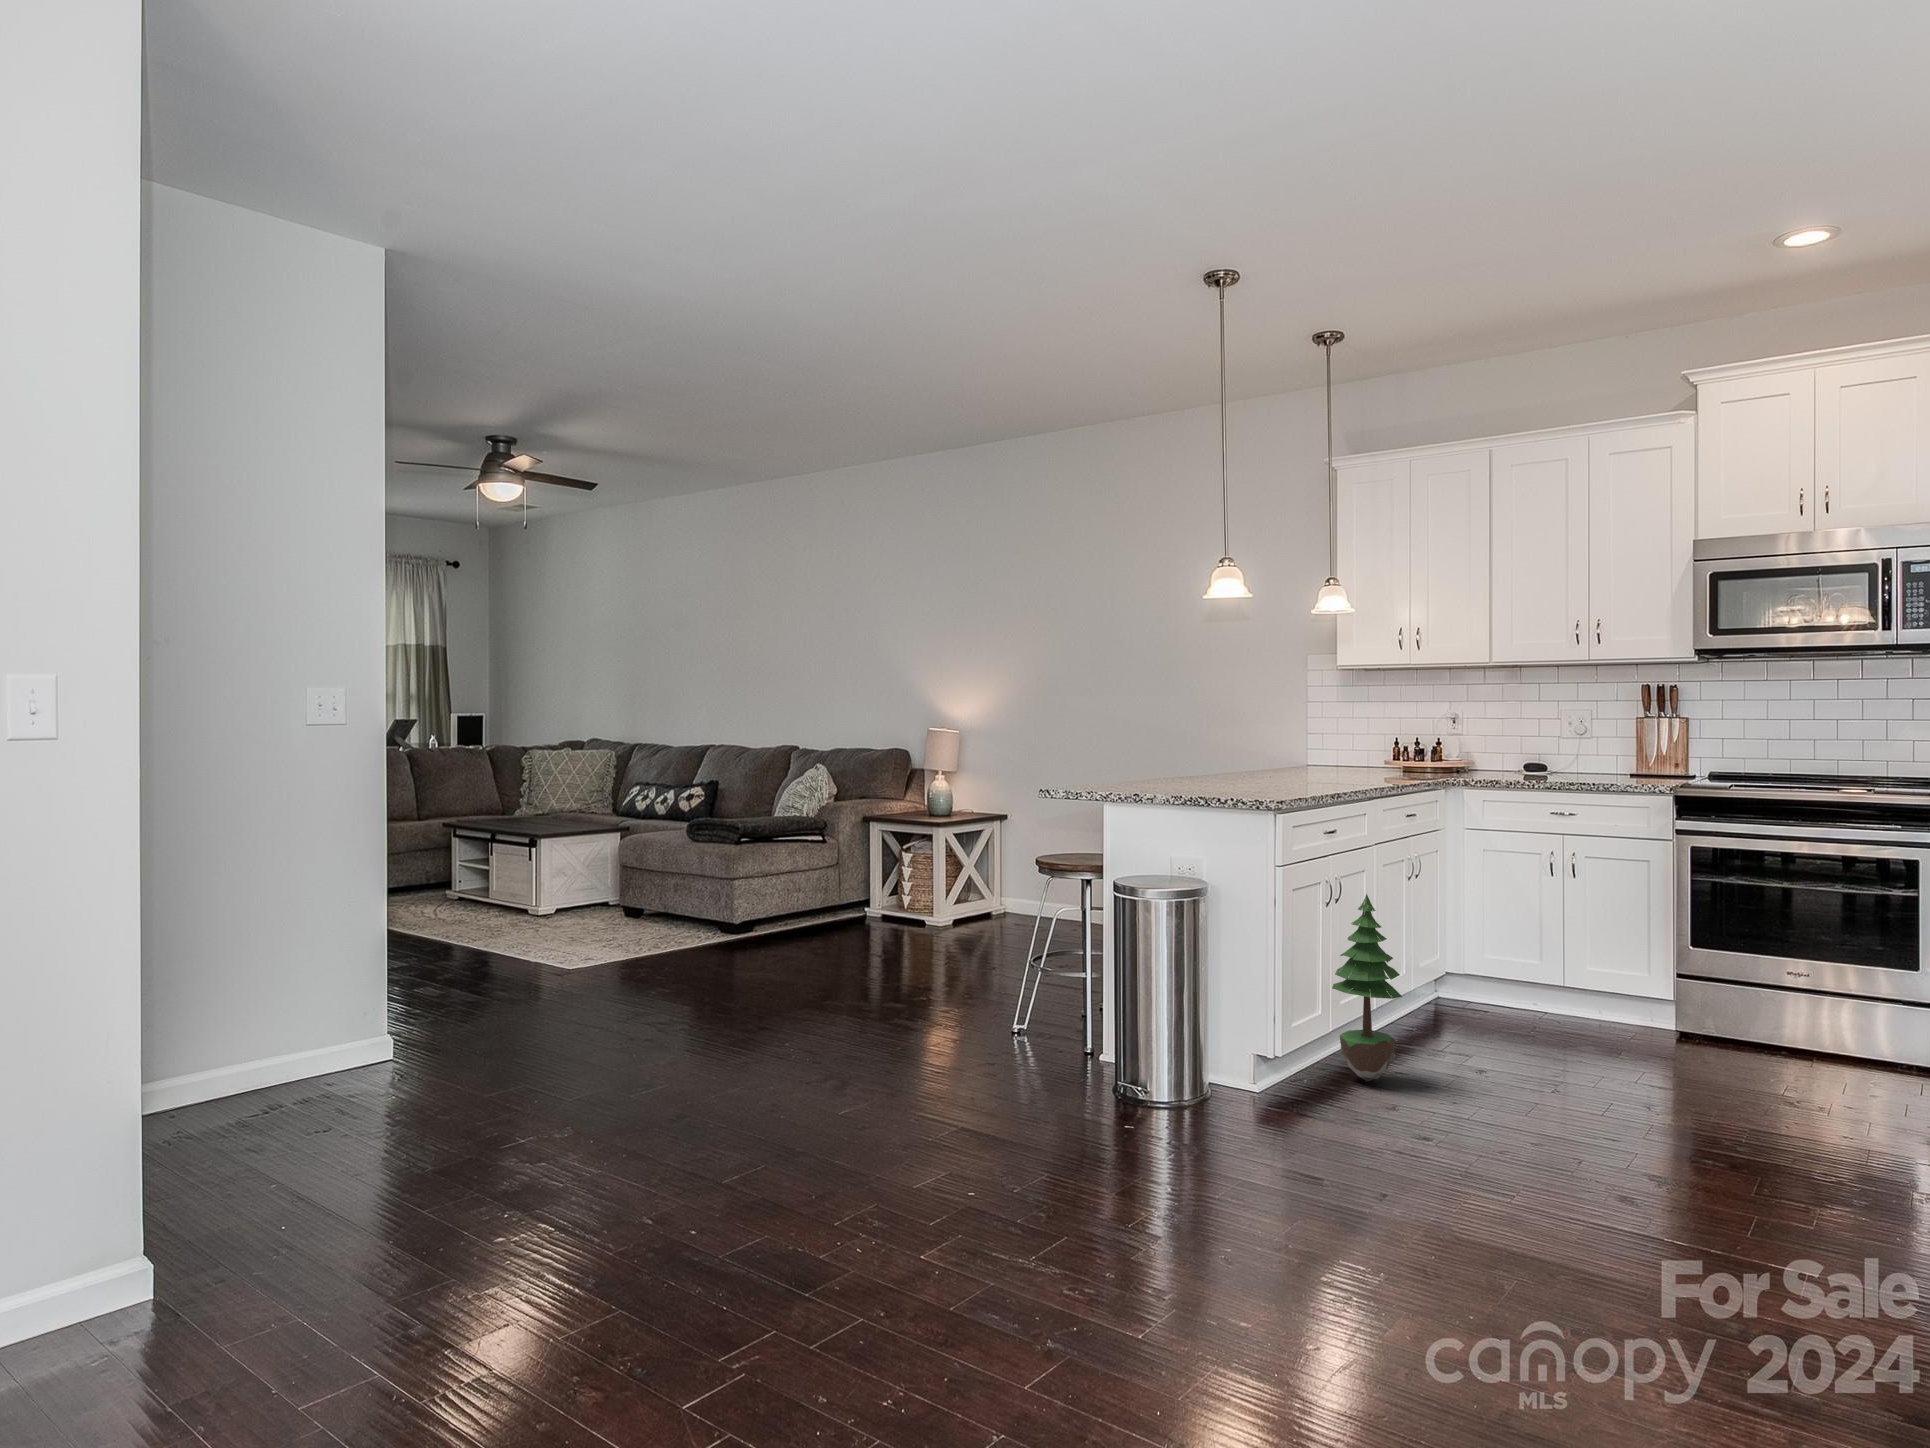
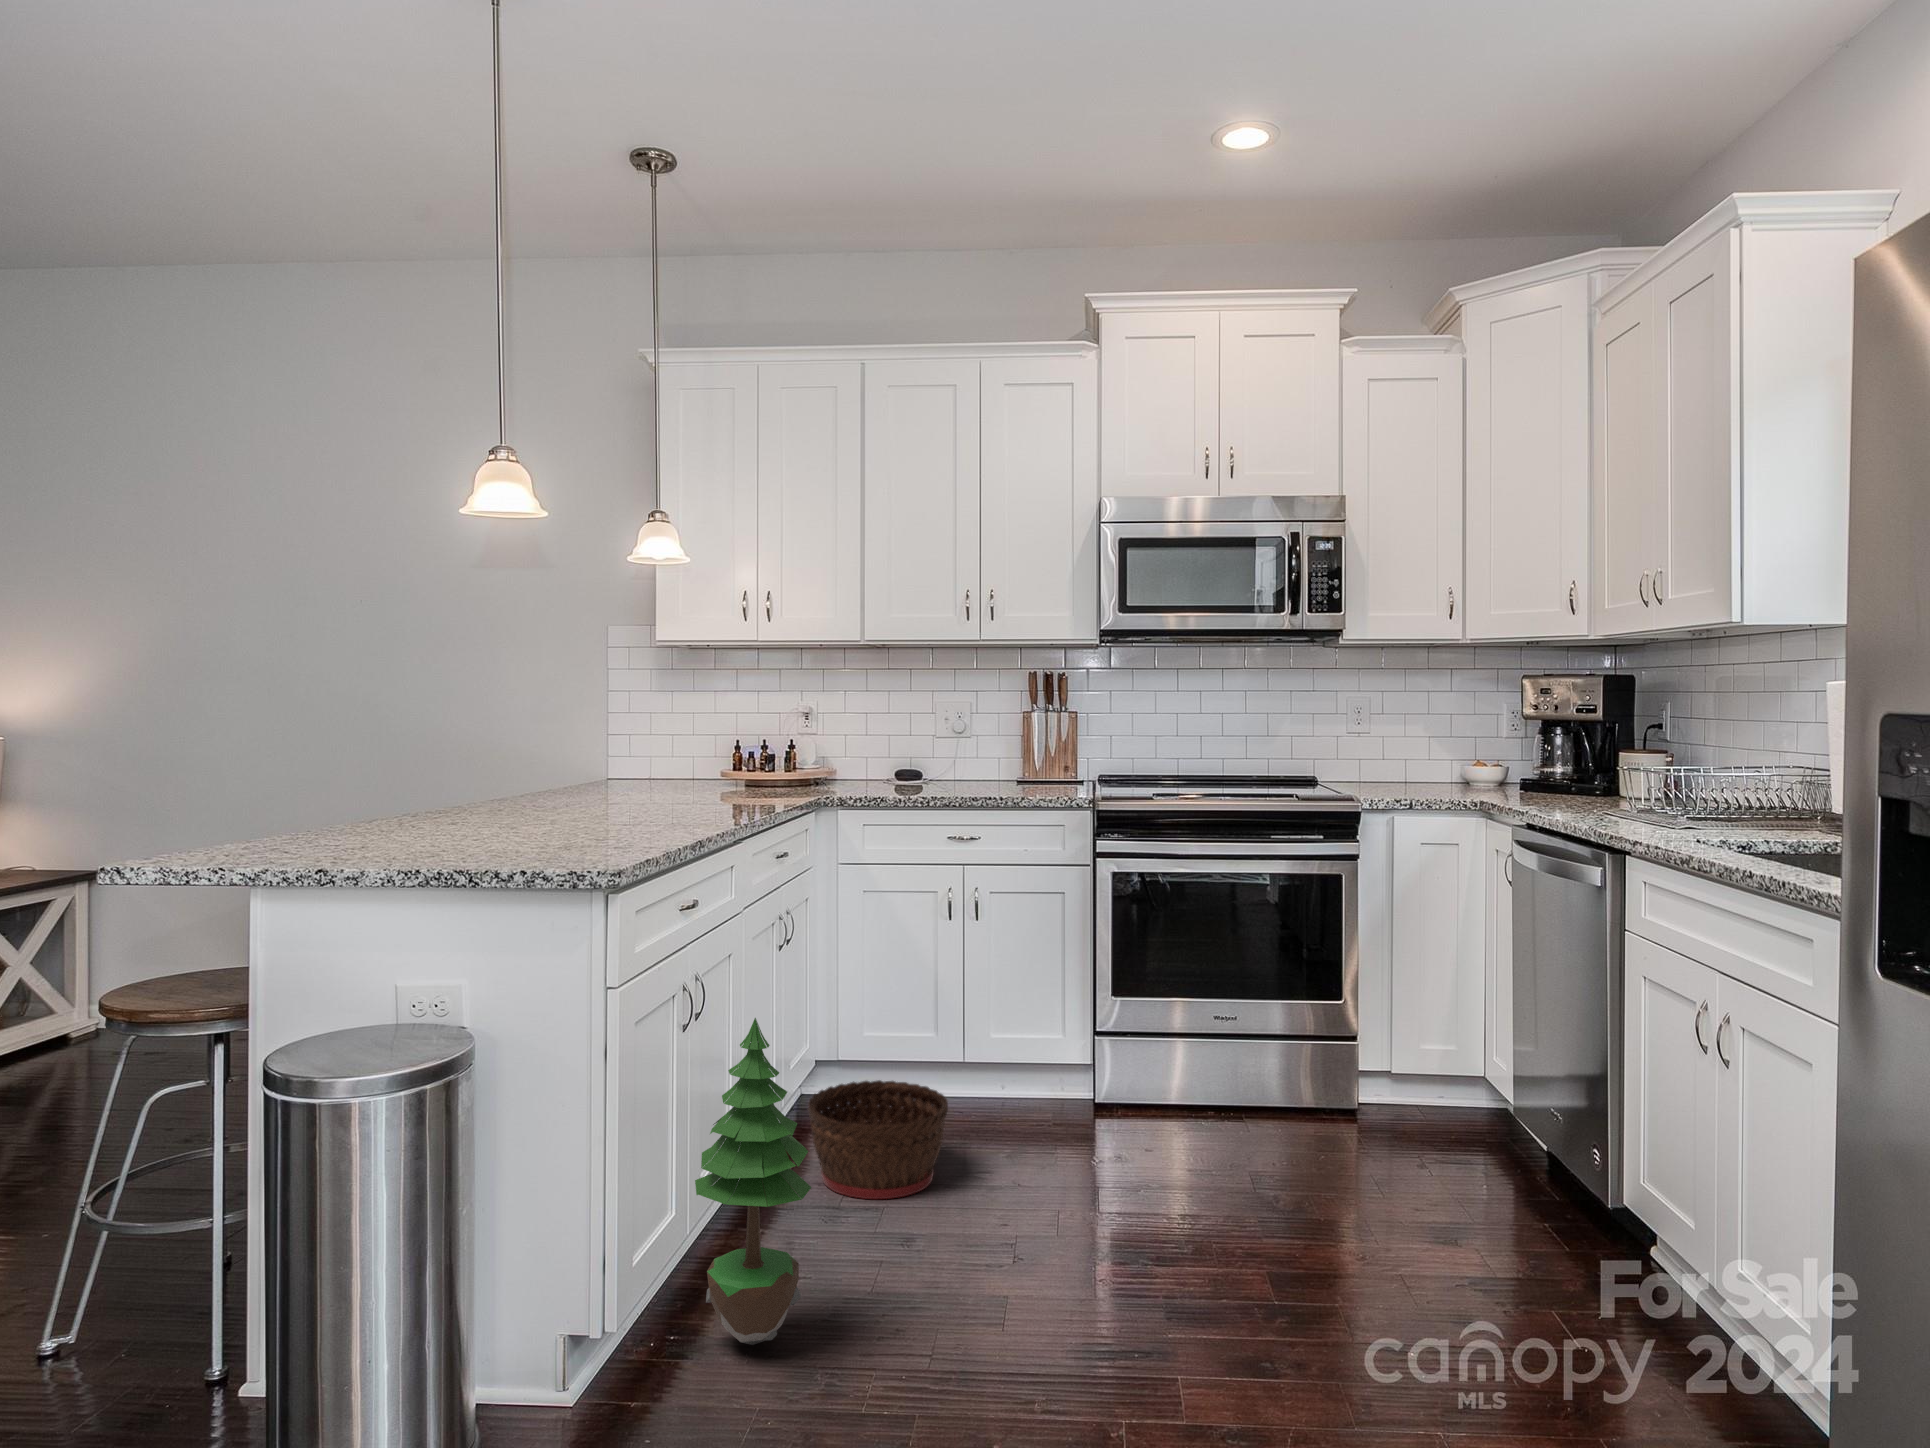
basket: none [1432,972,1536,1044] -> present [807,1080,948,1199]

